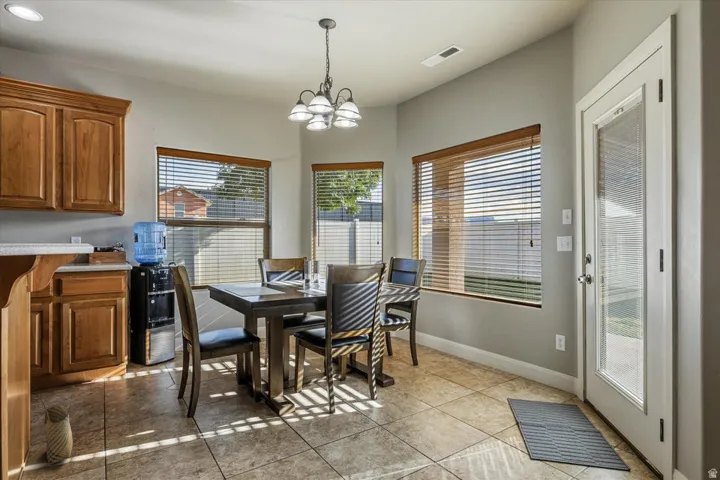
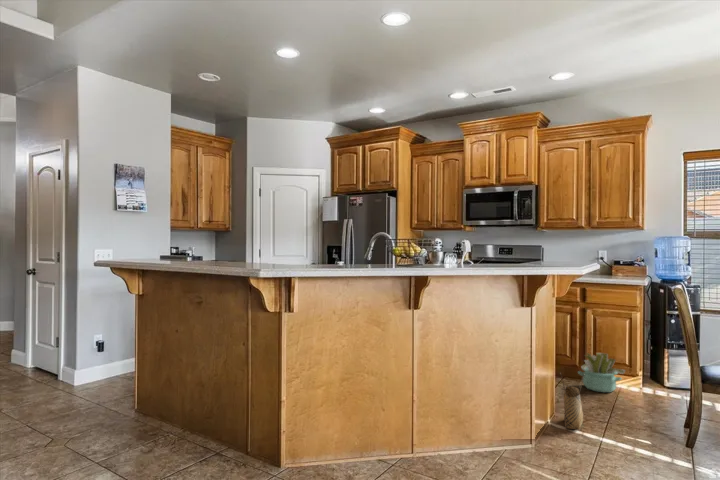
decorative plant: none [53,349,111,395] -> present [578,353,625,392]

